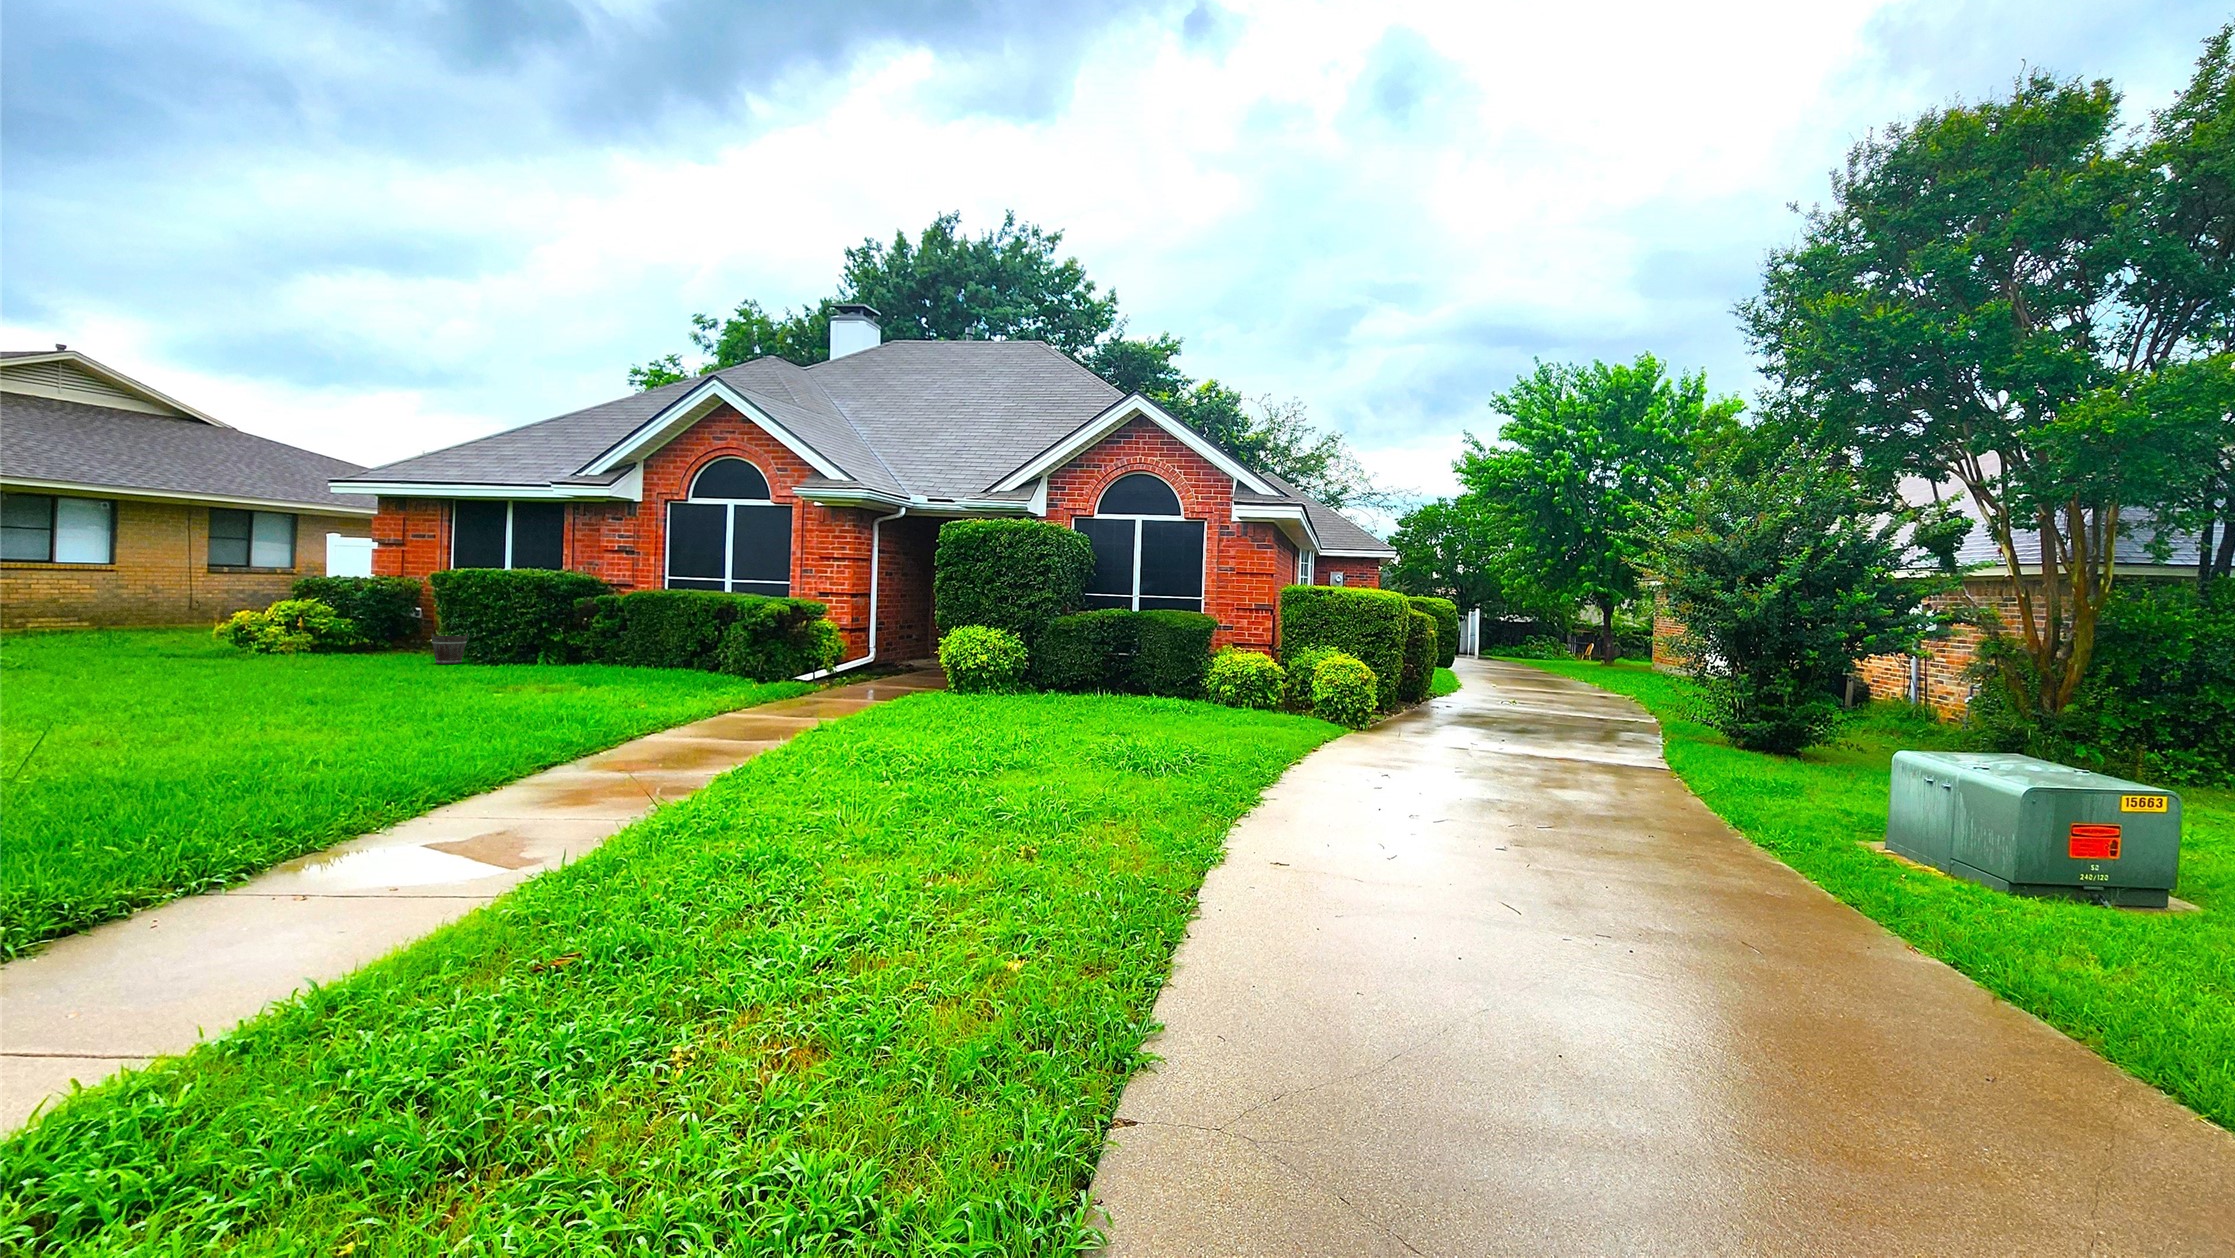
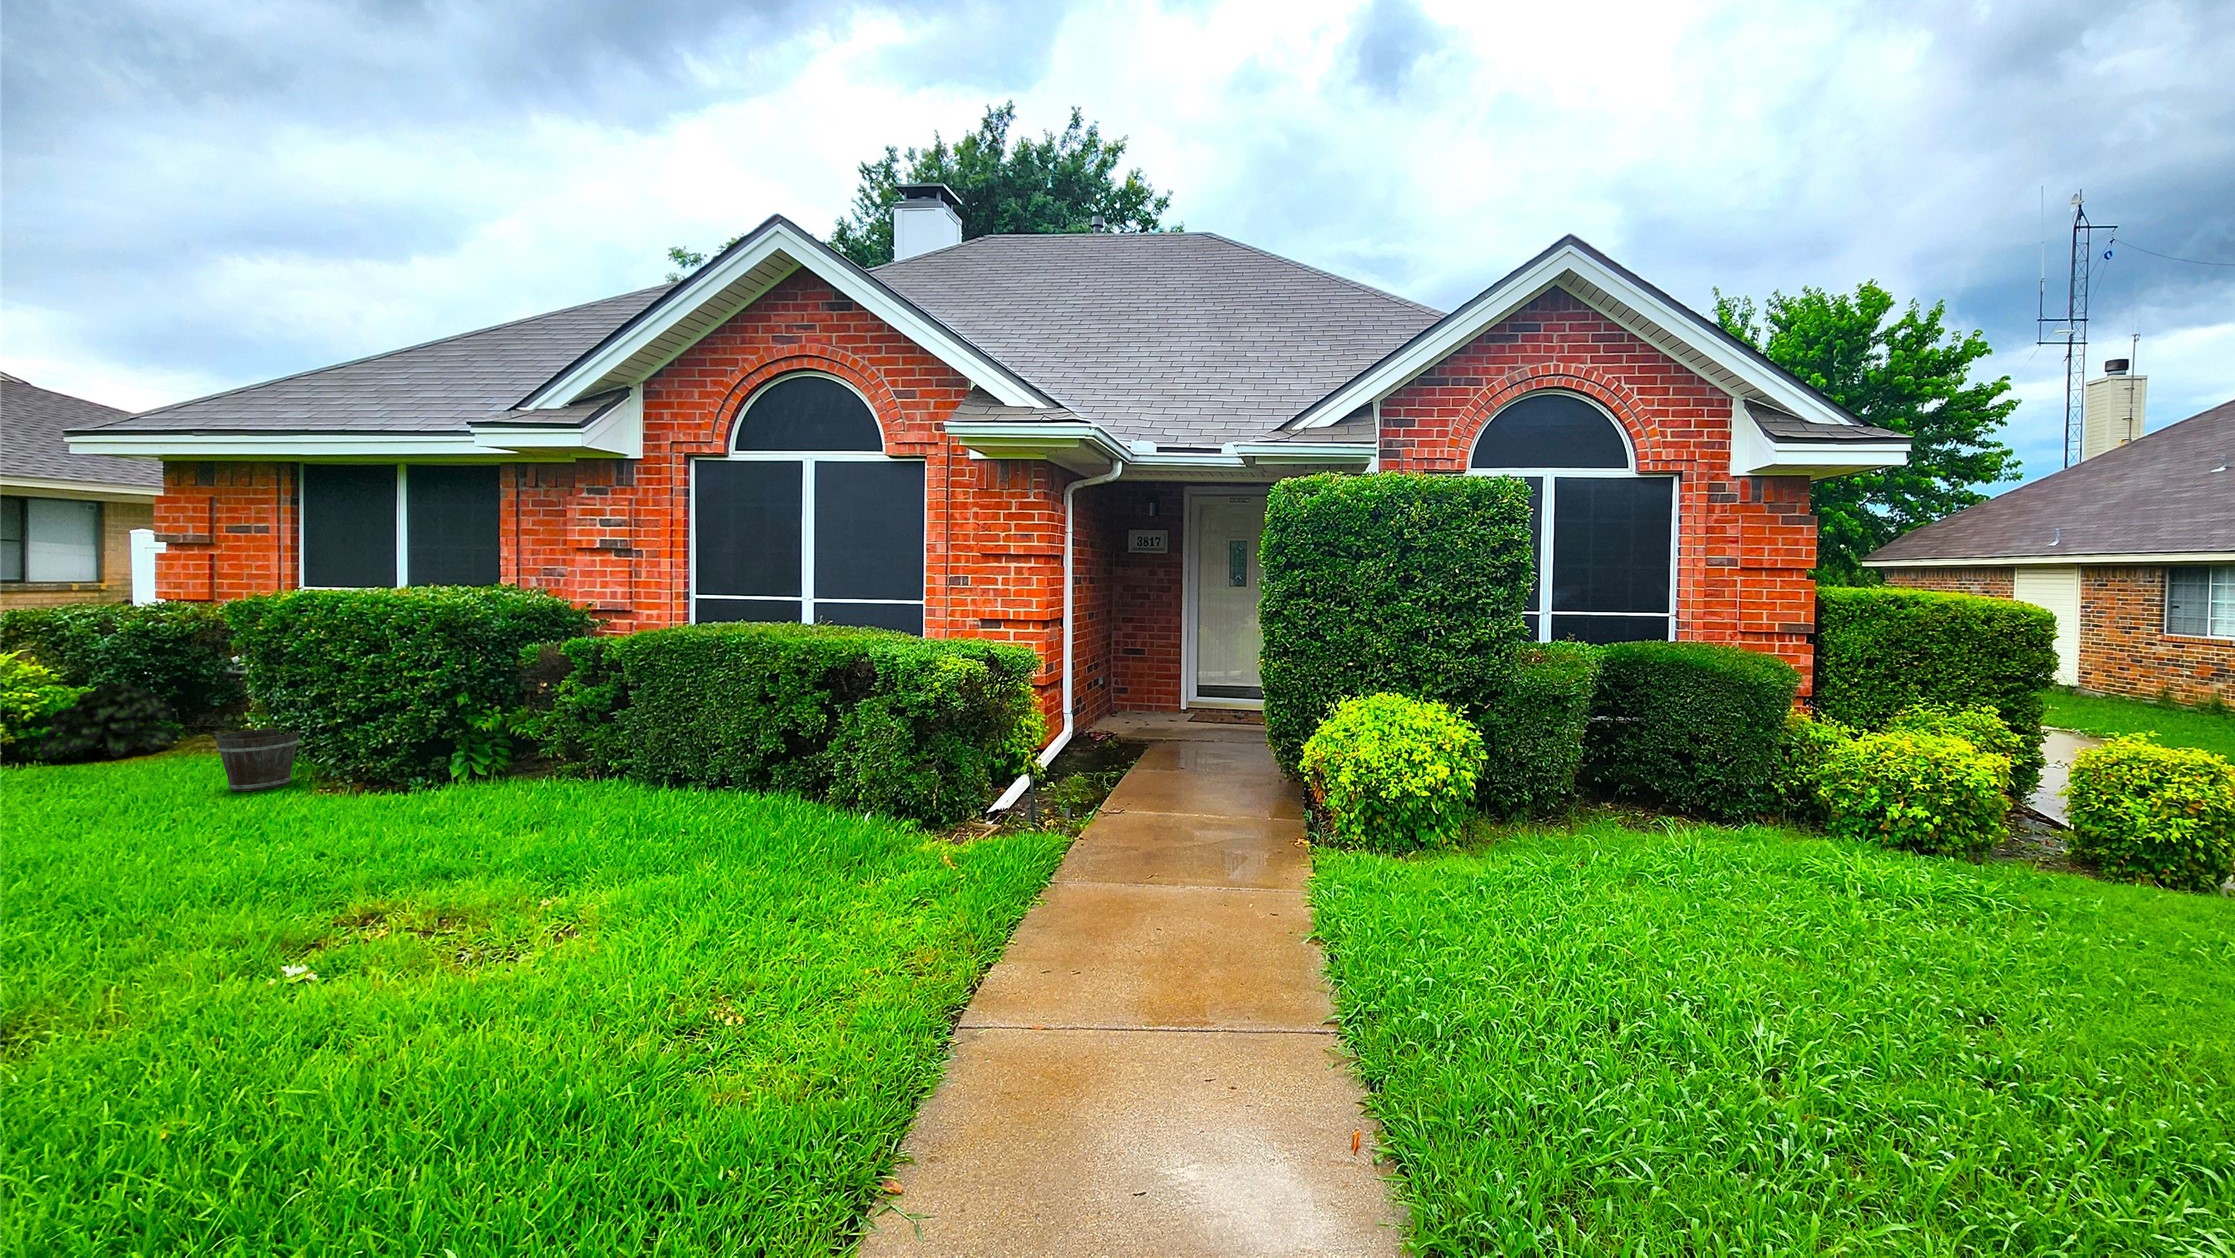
potted plant: none [334,615,394,654] -> present [40,682,179,759]

